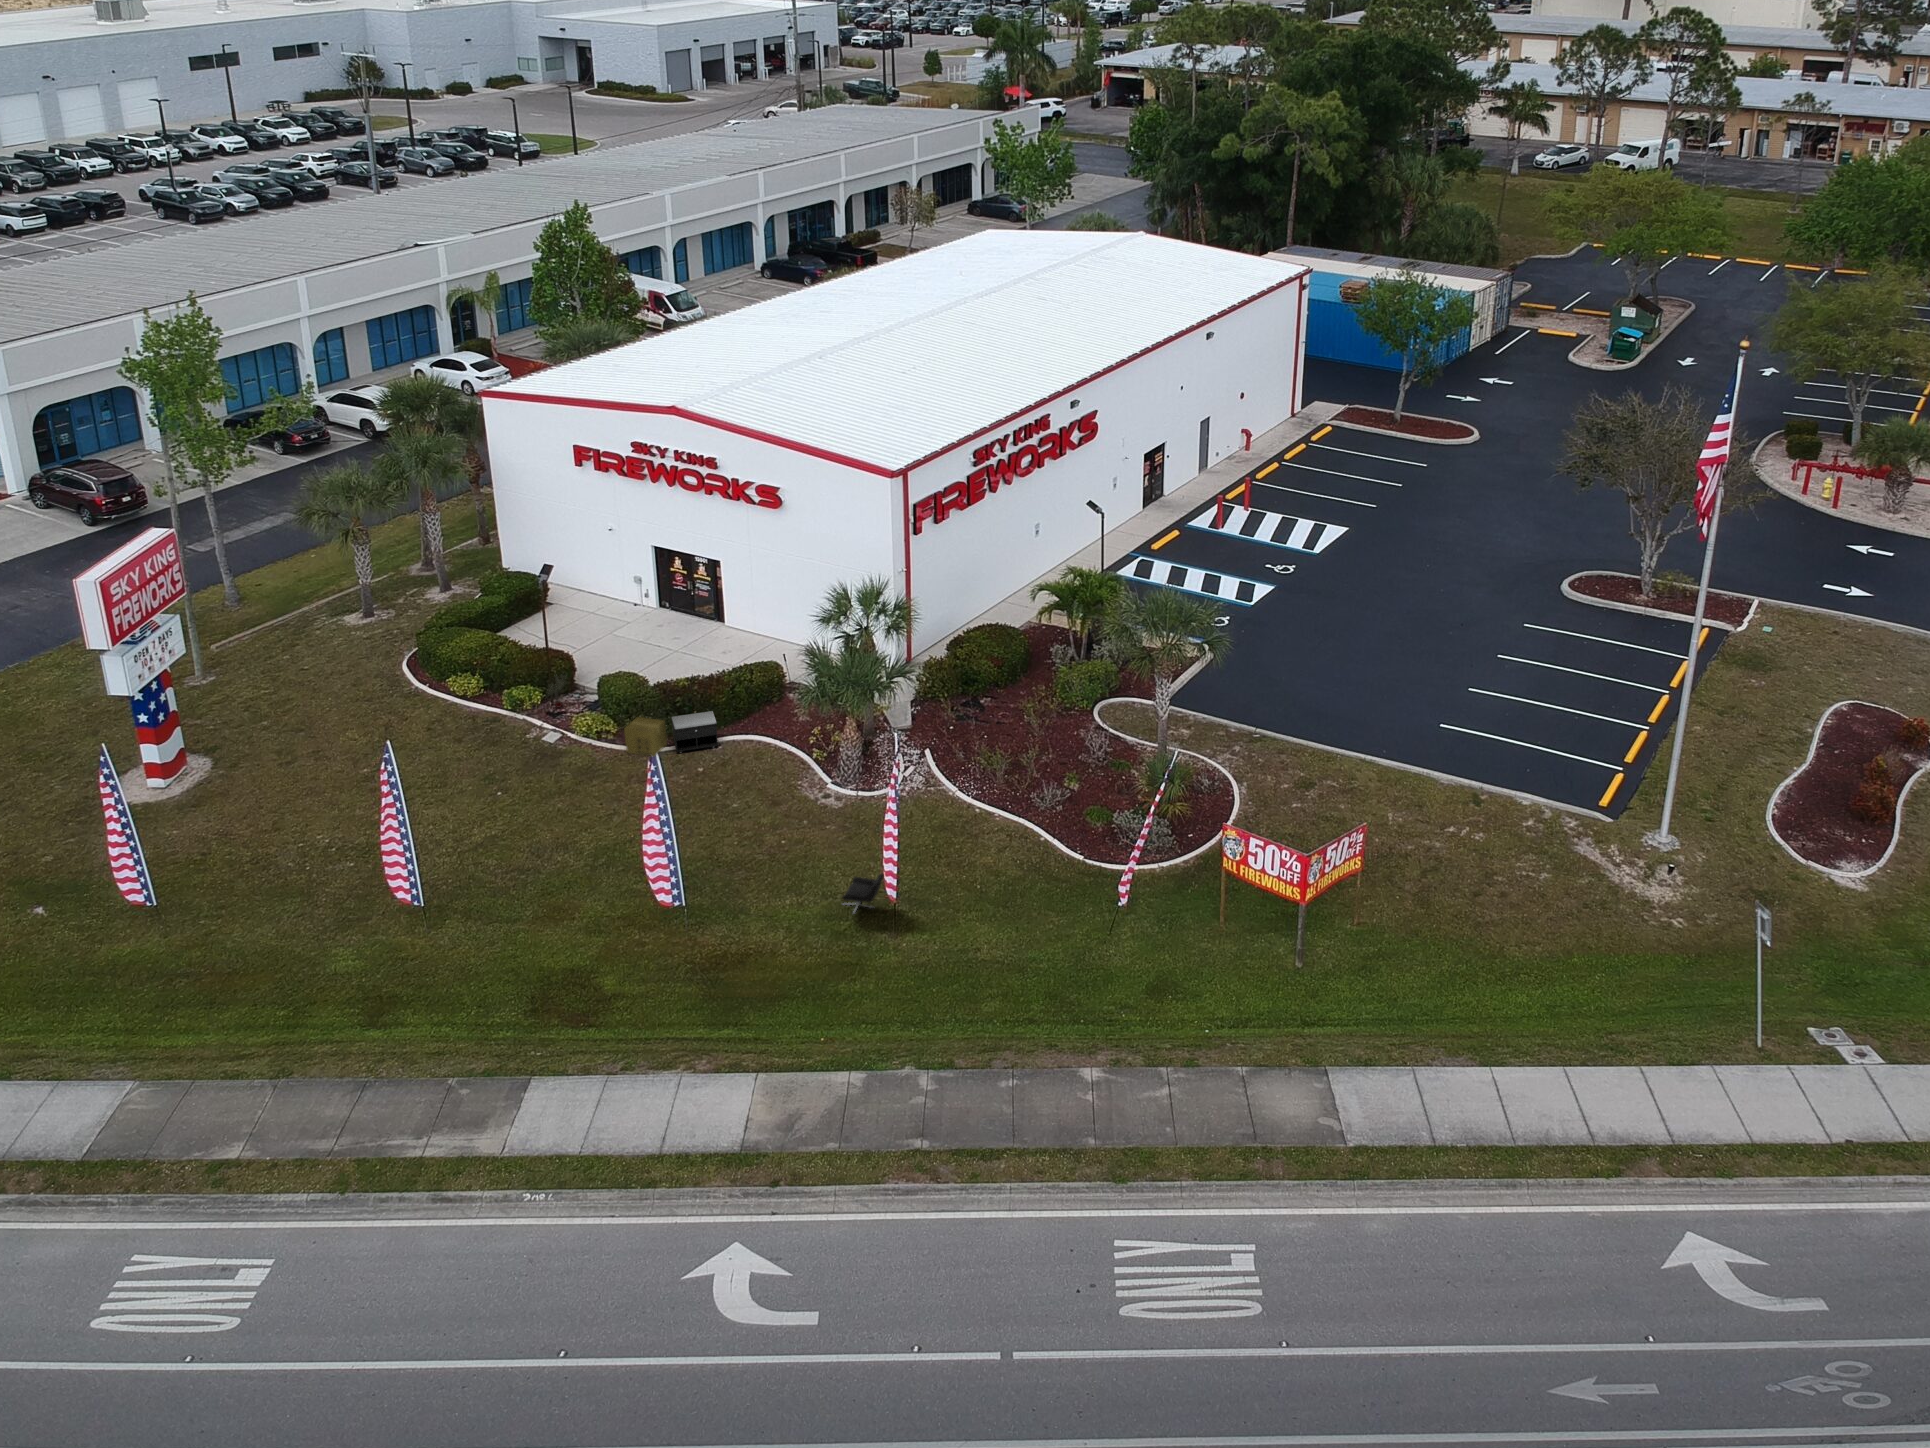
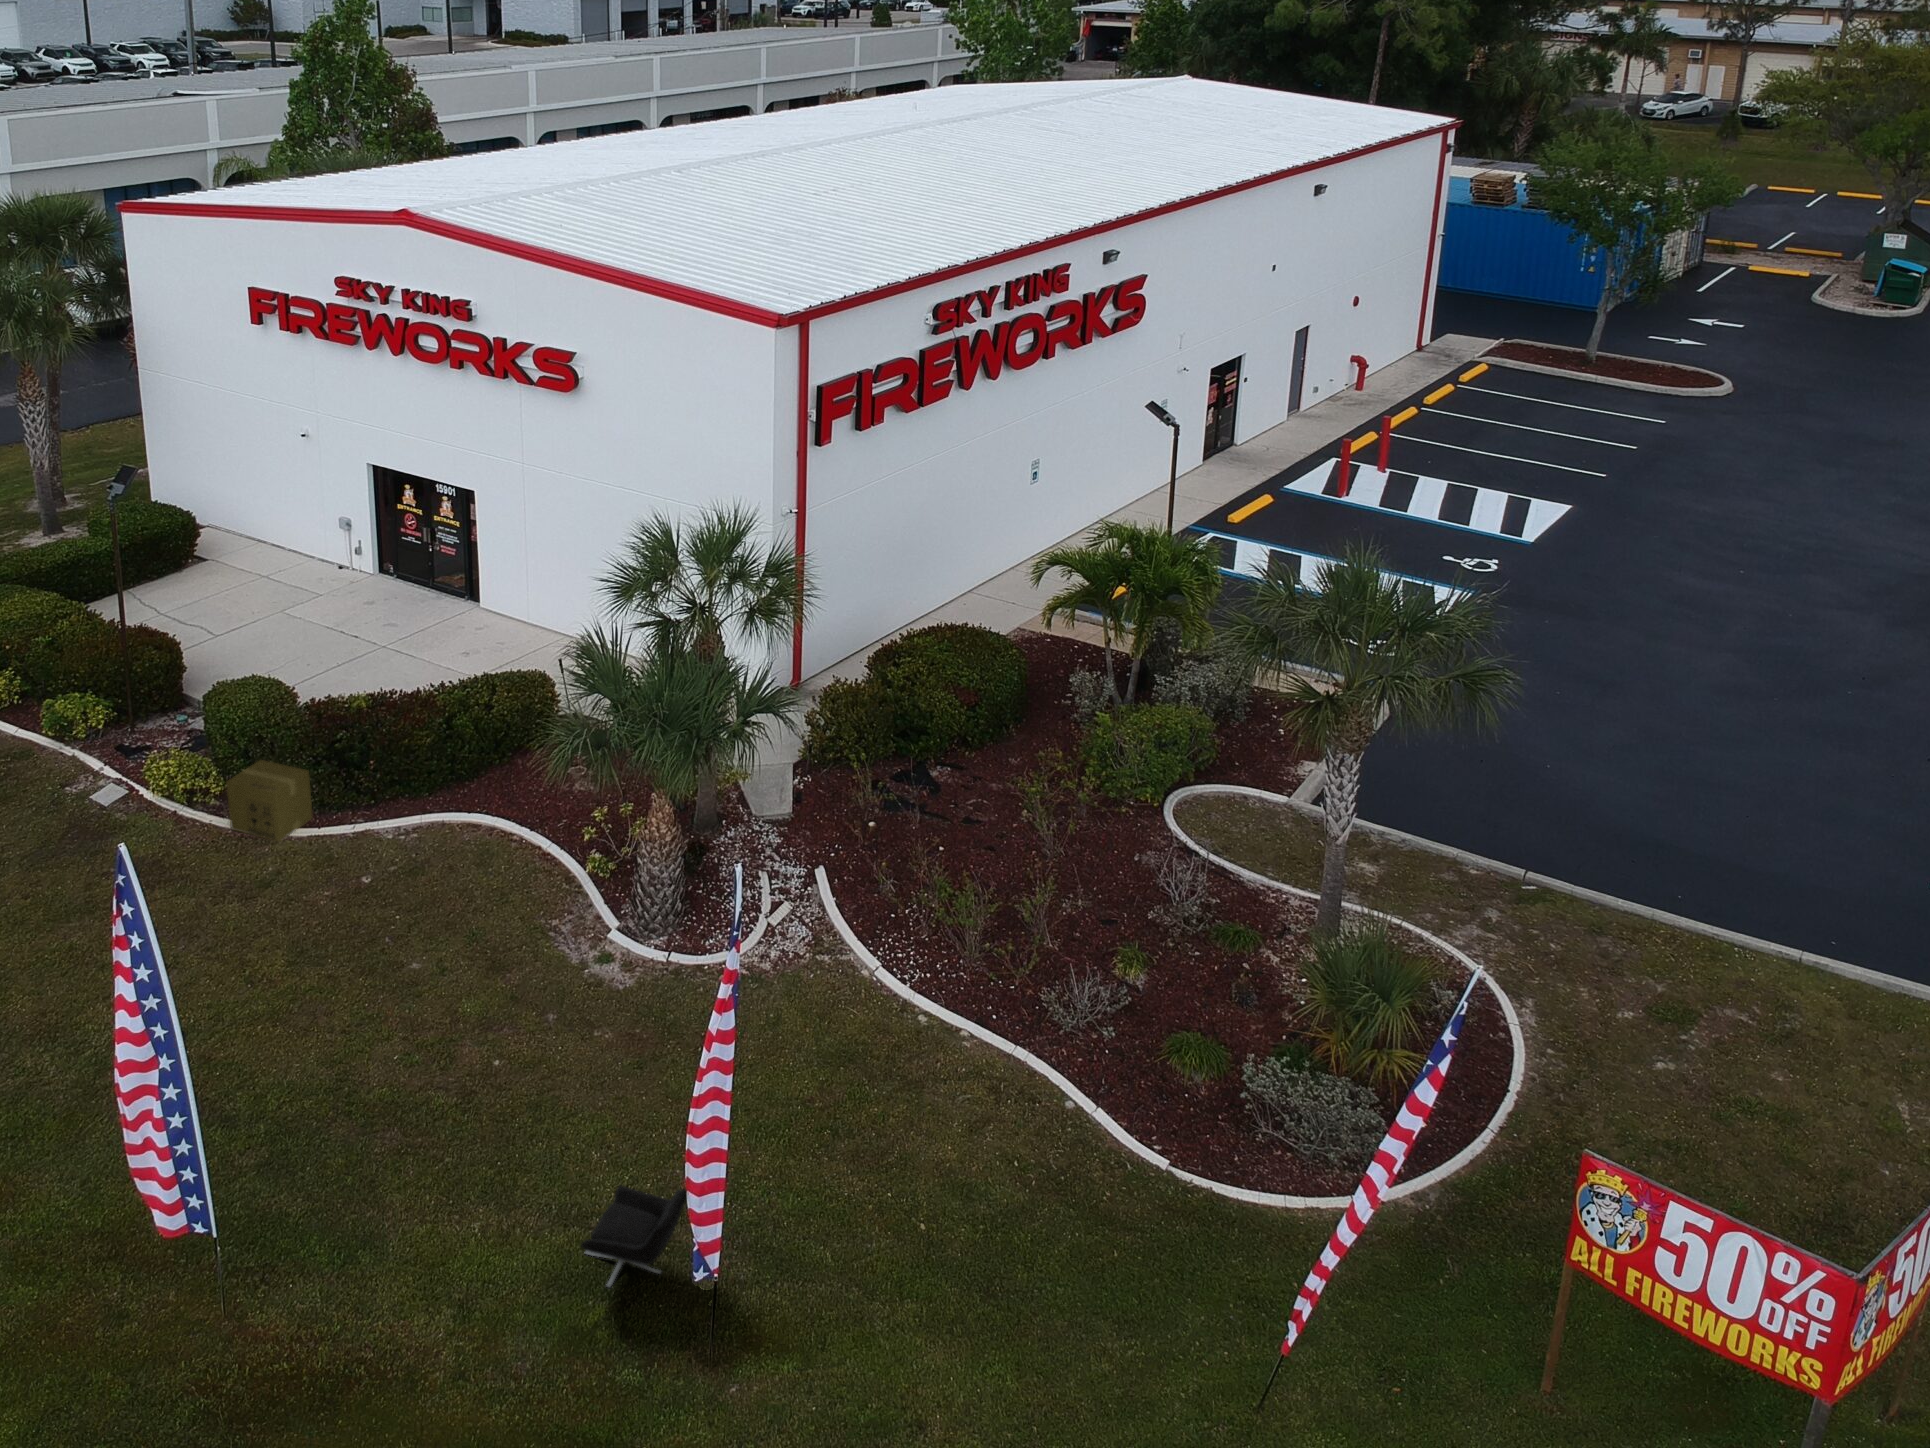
potted tree: present [547,675,567,708] -> none [119,669,165,733]
storage bench: present [672,711,718,753] -> none [320,758,406,837]

